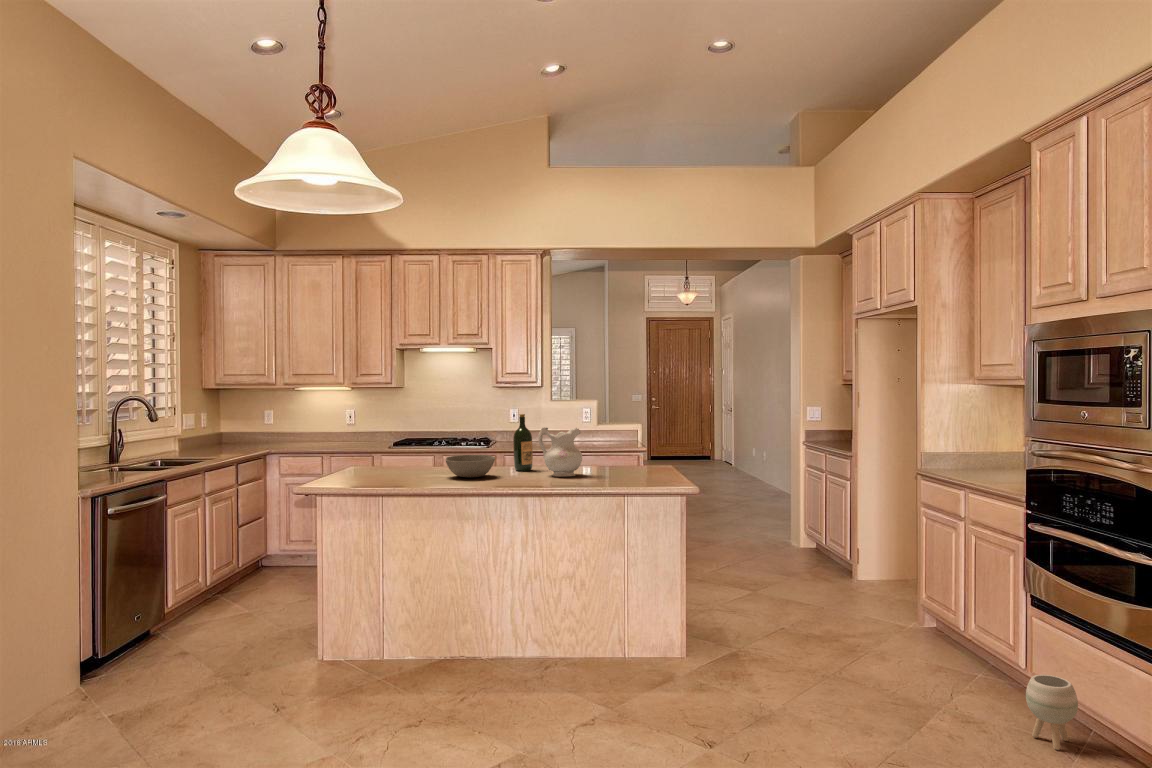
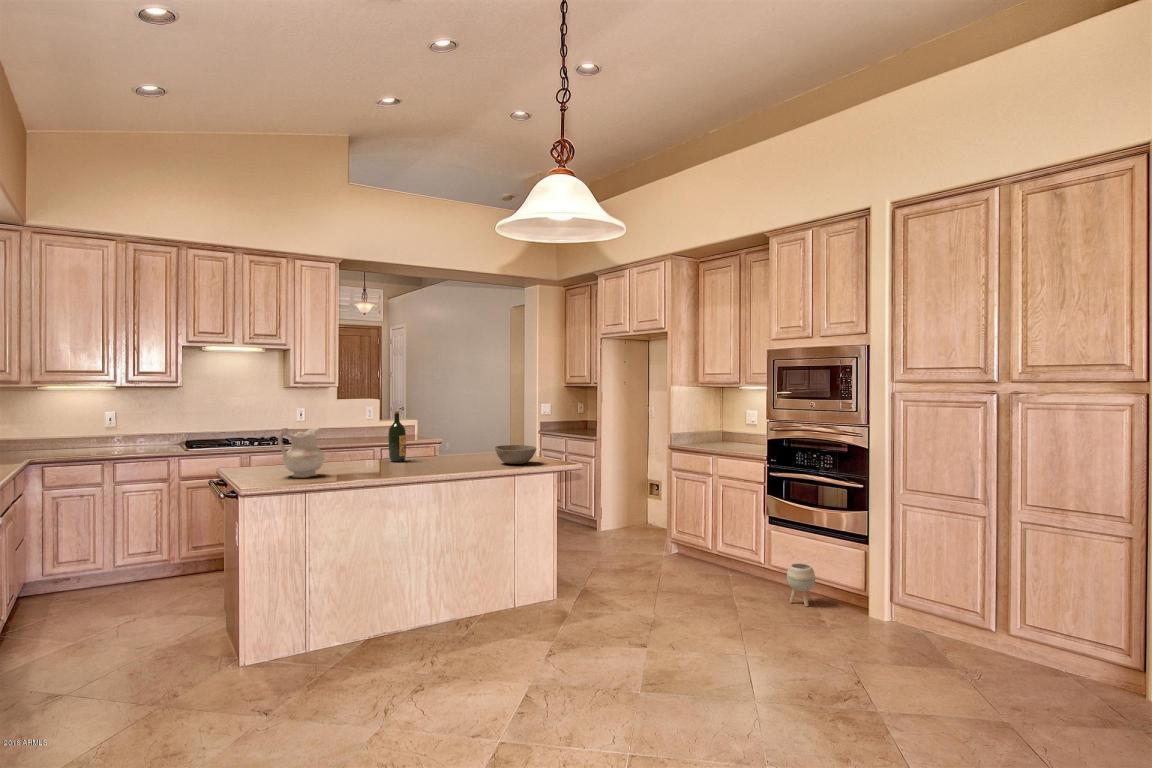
ceramic pitcher: present [538,428,582,477] -> present [278,428,325,477]
bowl: present [446,455,495,478] -> present [495,445,536,464]

